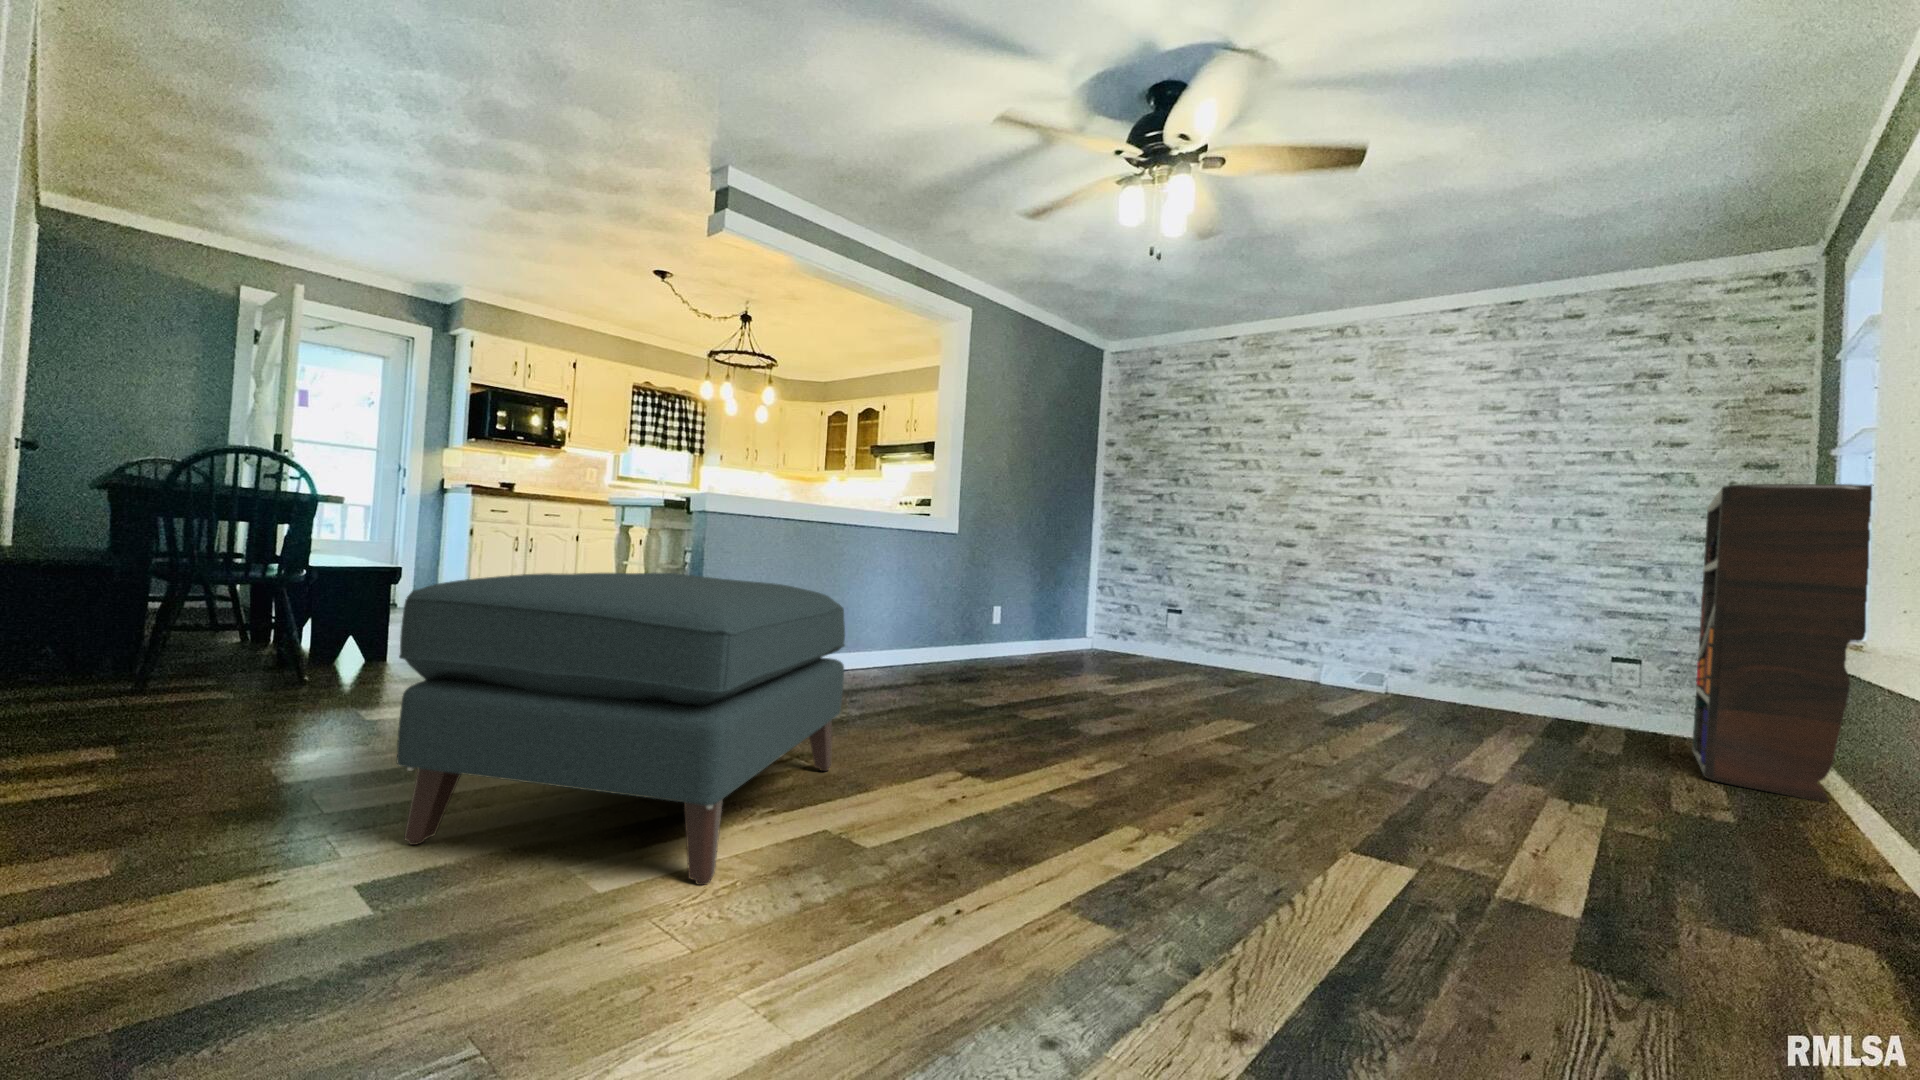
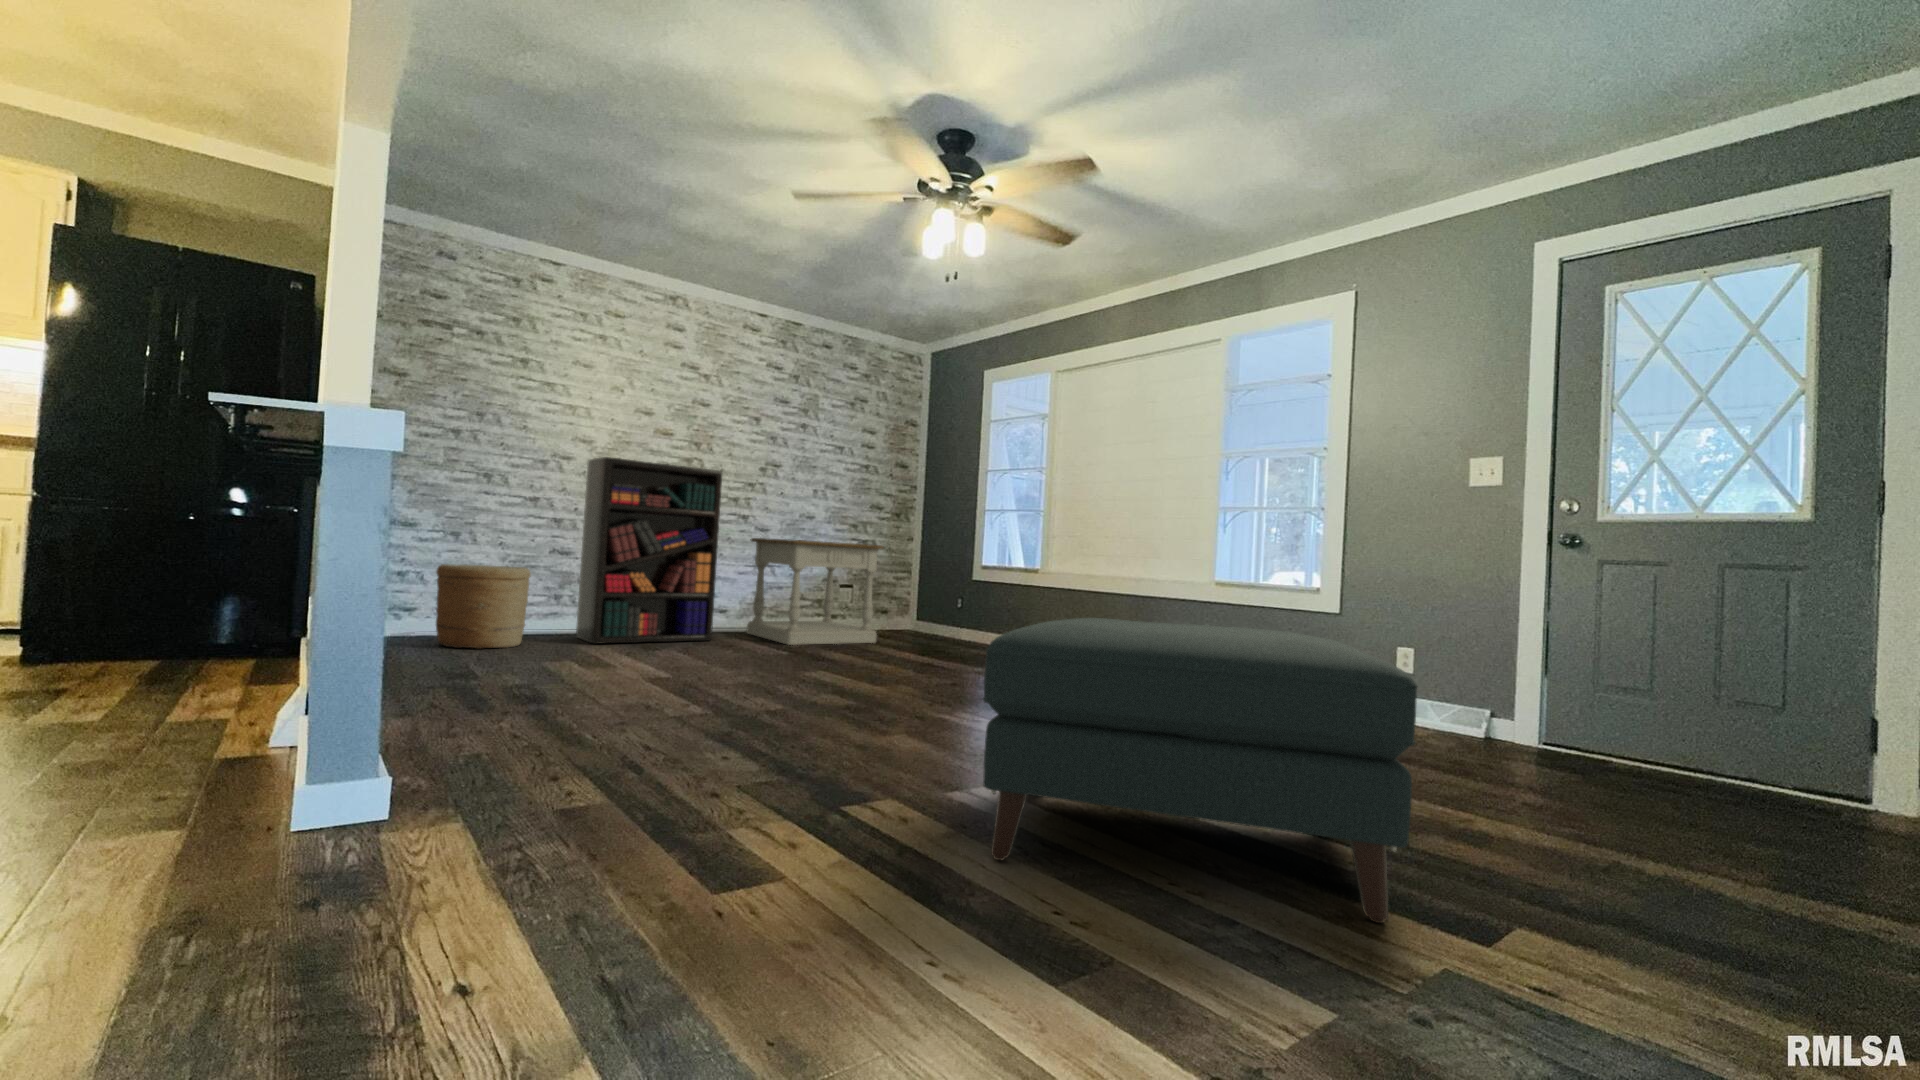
bookshelf: present [1692,484,1874,802] -> present [576,457,722,644]
side table: none [1407,581,1599,743] -> present [747,538,884,645]
woven basket: none [1122,596,1190,666] -> present [436,564,531,649]

